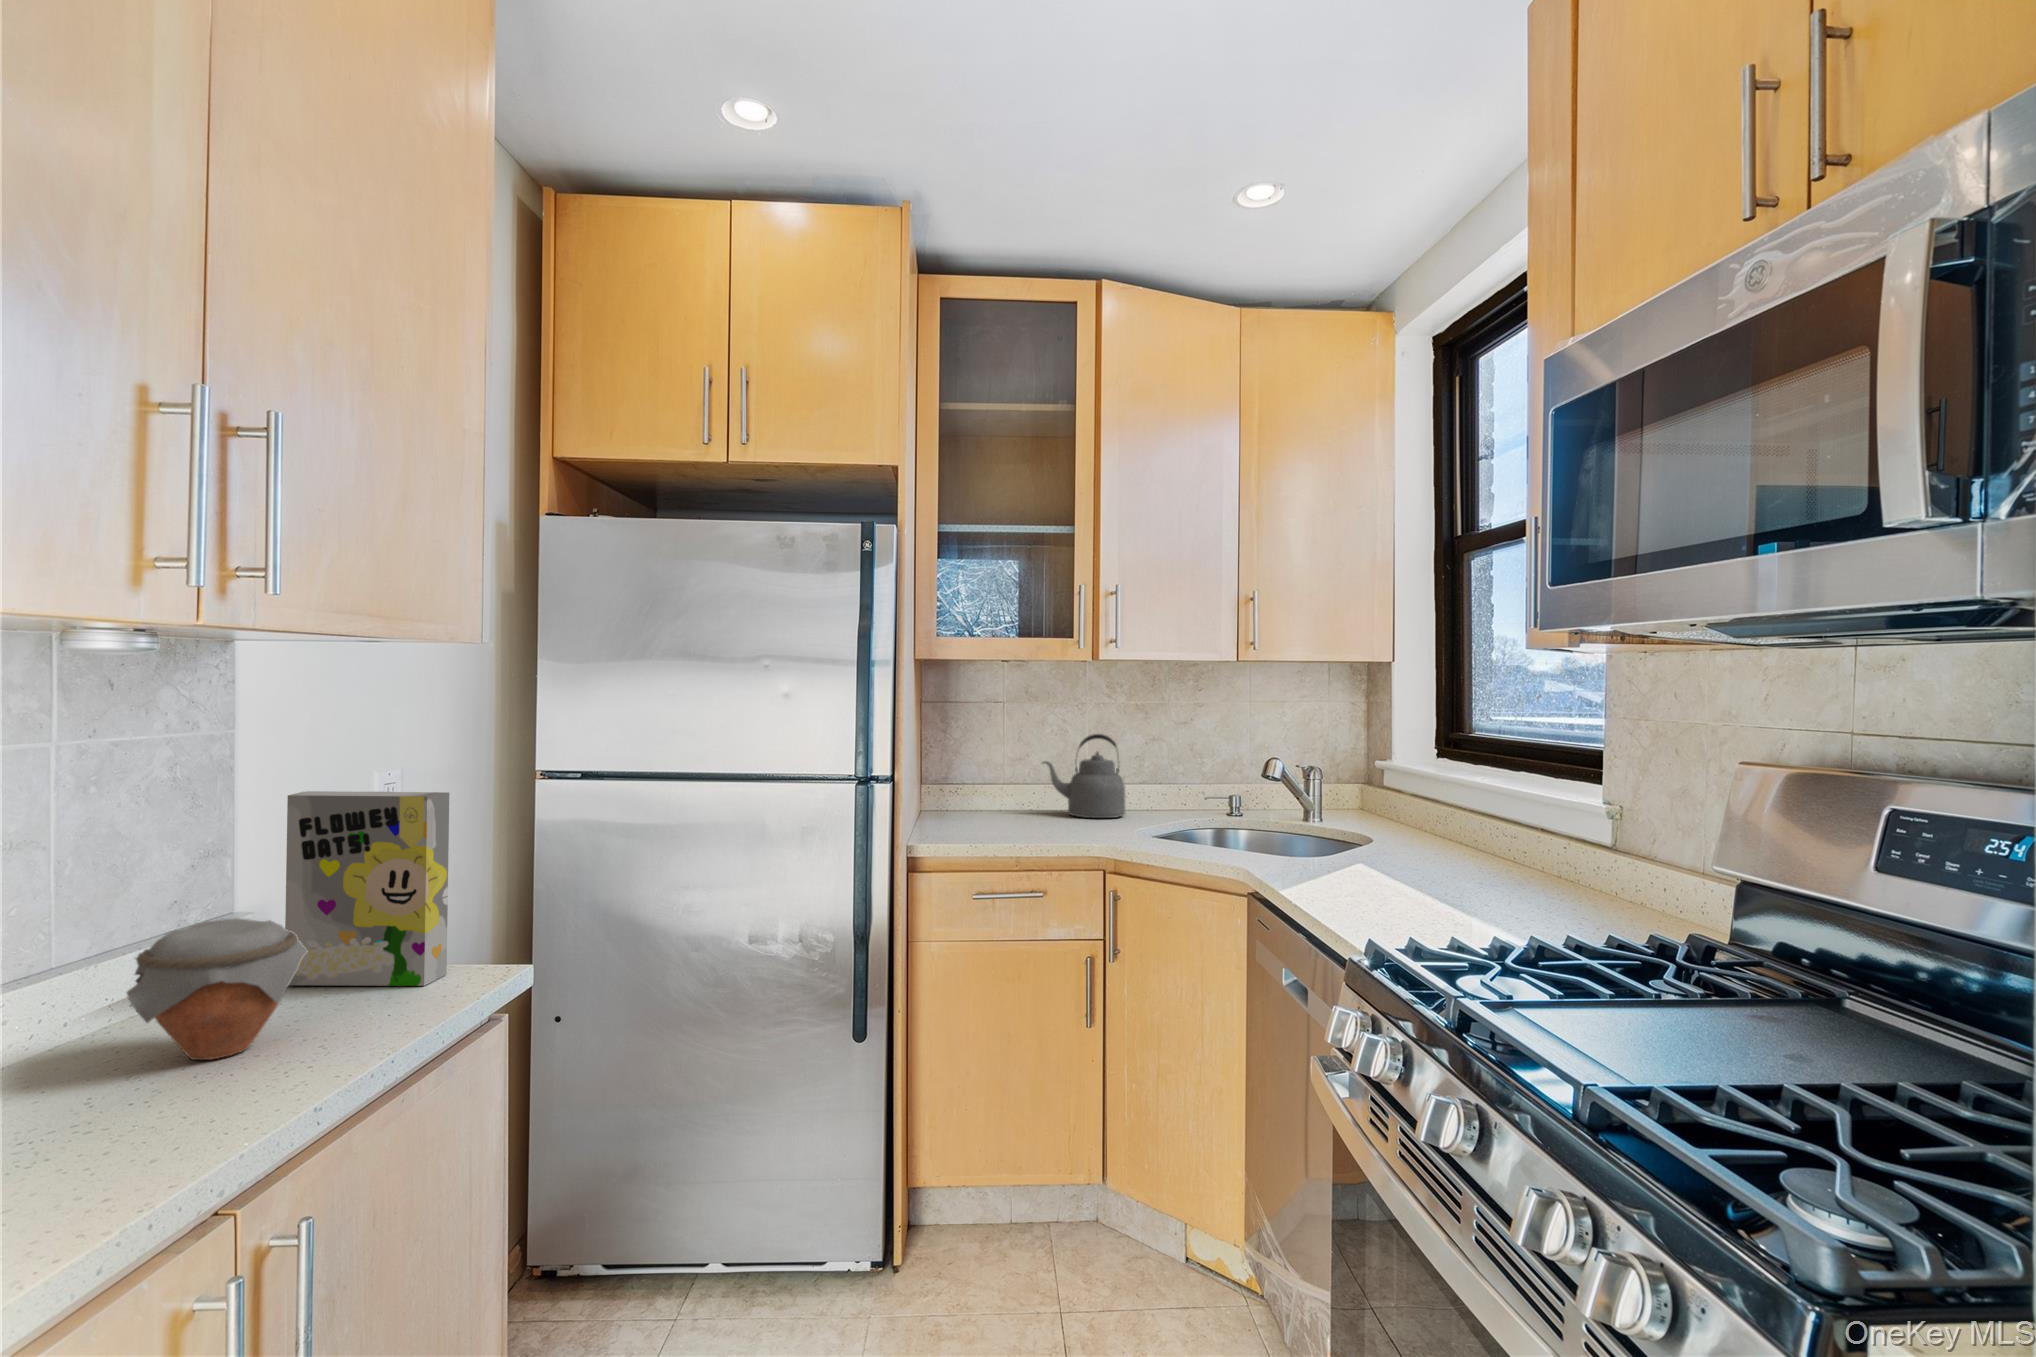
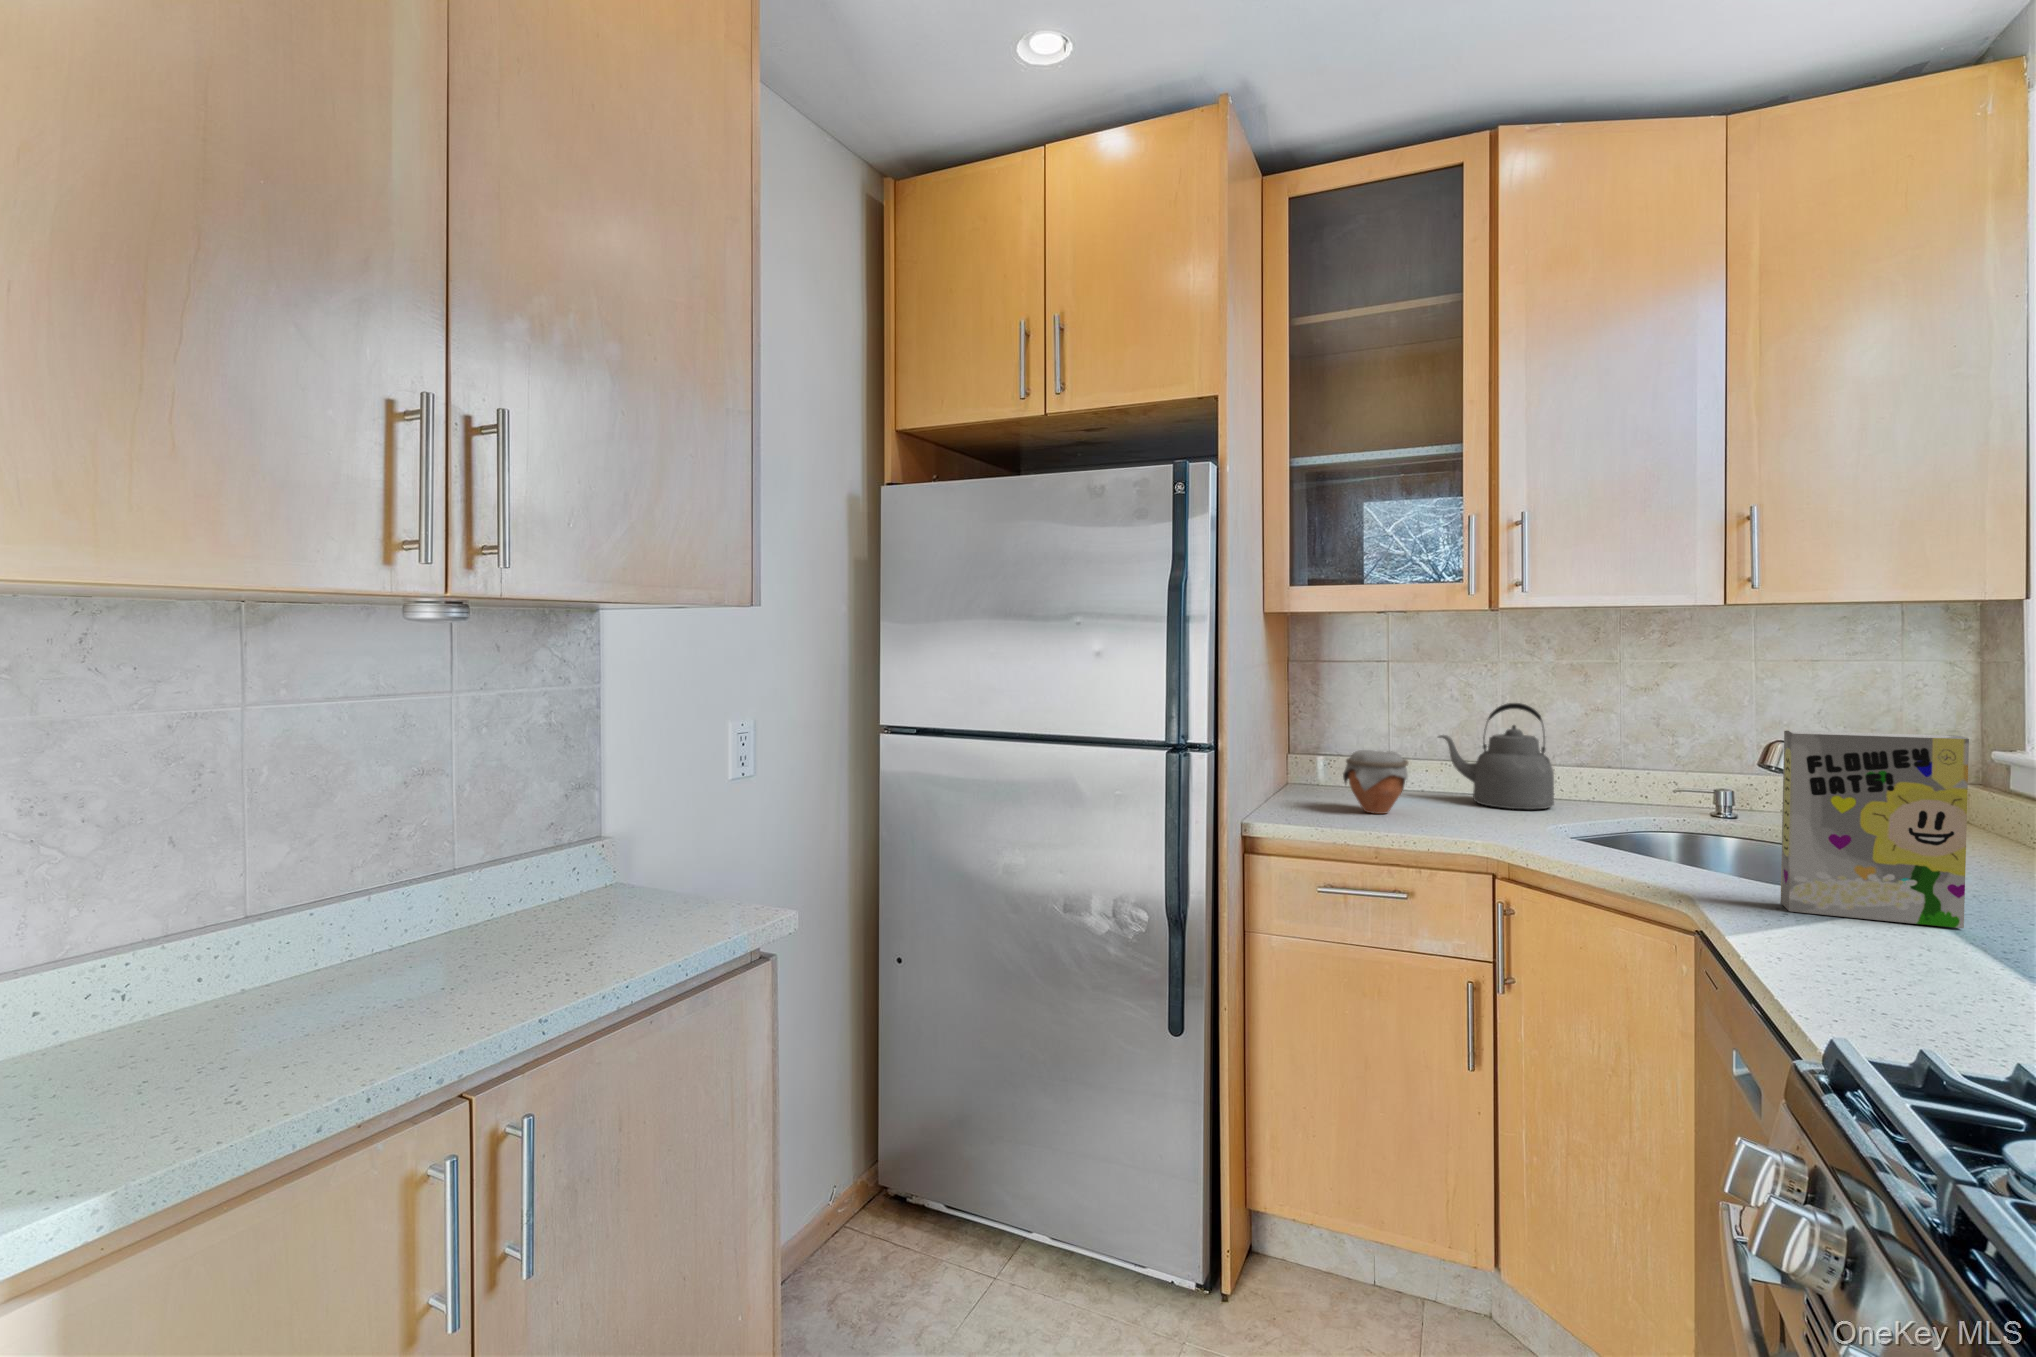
cereal box: present [285,791,449,986] -> present [1781,731,1969,928]
jar: present [127,918,307,1060] -> present [1343,750,1408,814]

